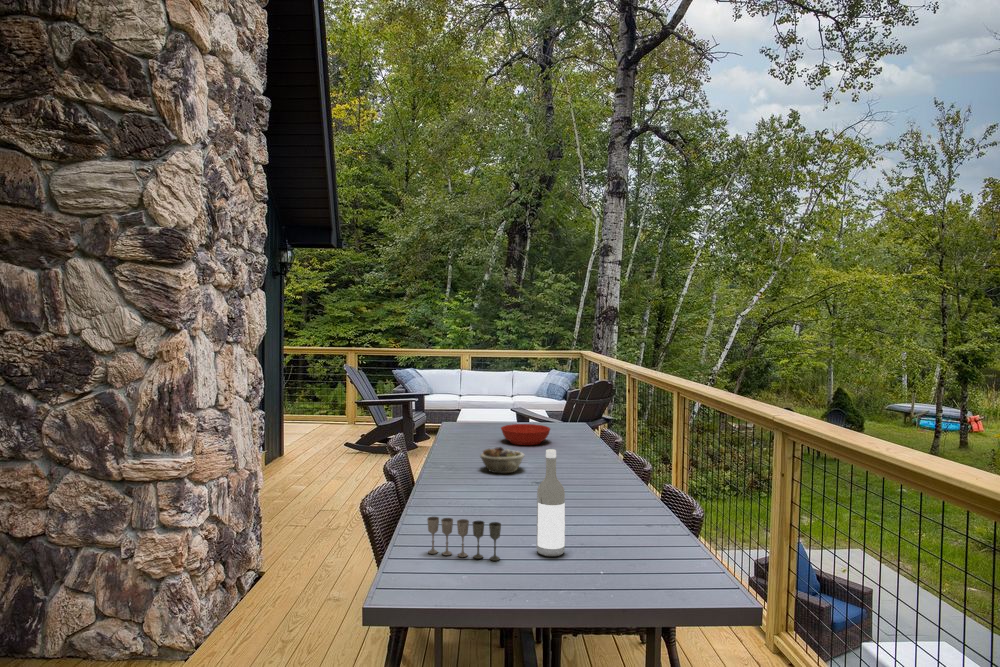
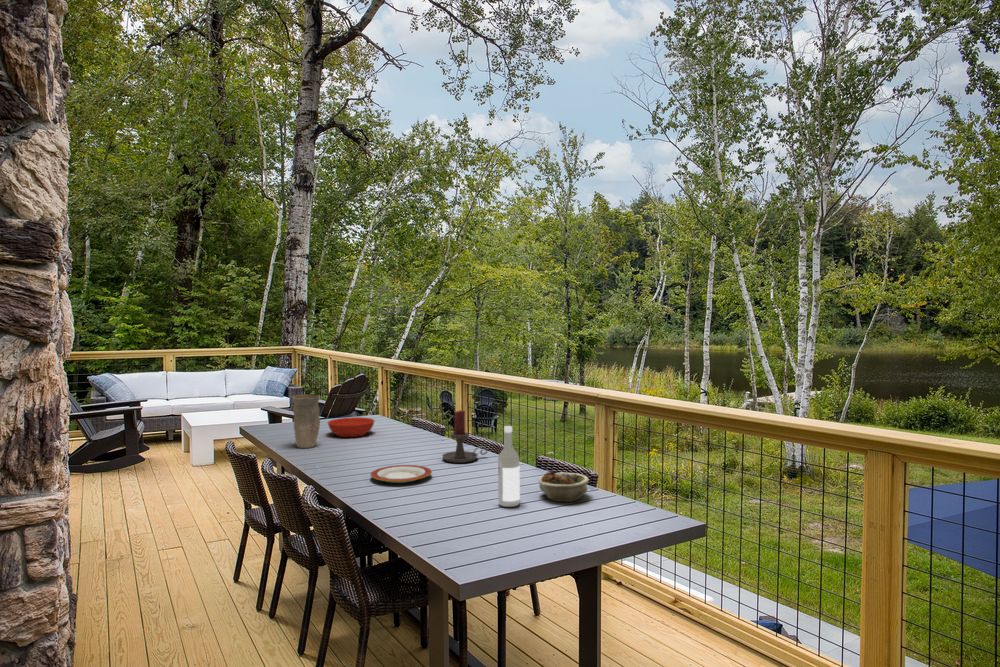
vase: none [452,394,480,450] -> present [292,394,320,448]
candle holder: none [566,426,623,491] -> present [442,411,487,463]
succulent planter: present [480,447,524,473] -> present [539,471,589,502]
plate: none [458,481,527,501] -> present [371,465,432,483]
wine glass: present [427,517,501,561] -> none [426,488,486,524]

